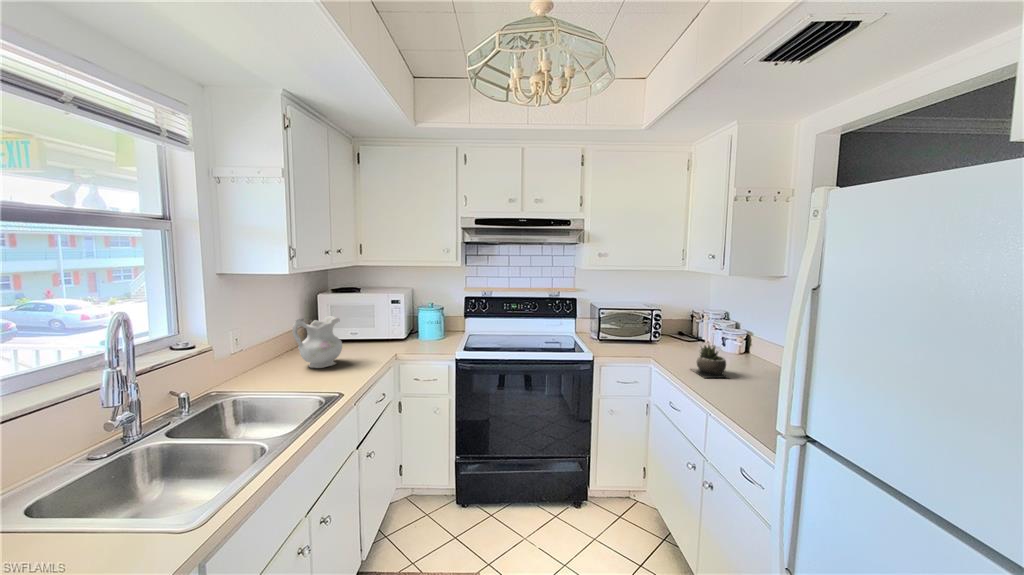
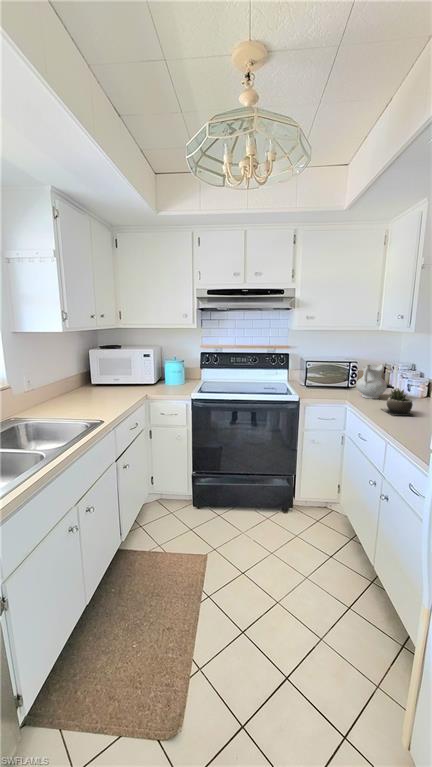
ceramic pitcher: present [292,316,342,368] -> present [356,364,387,399]

